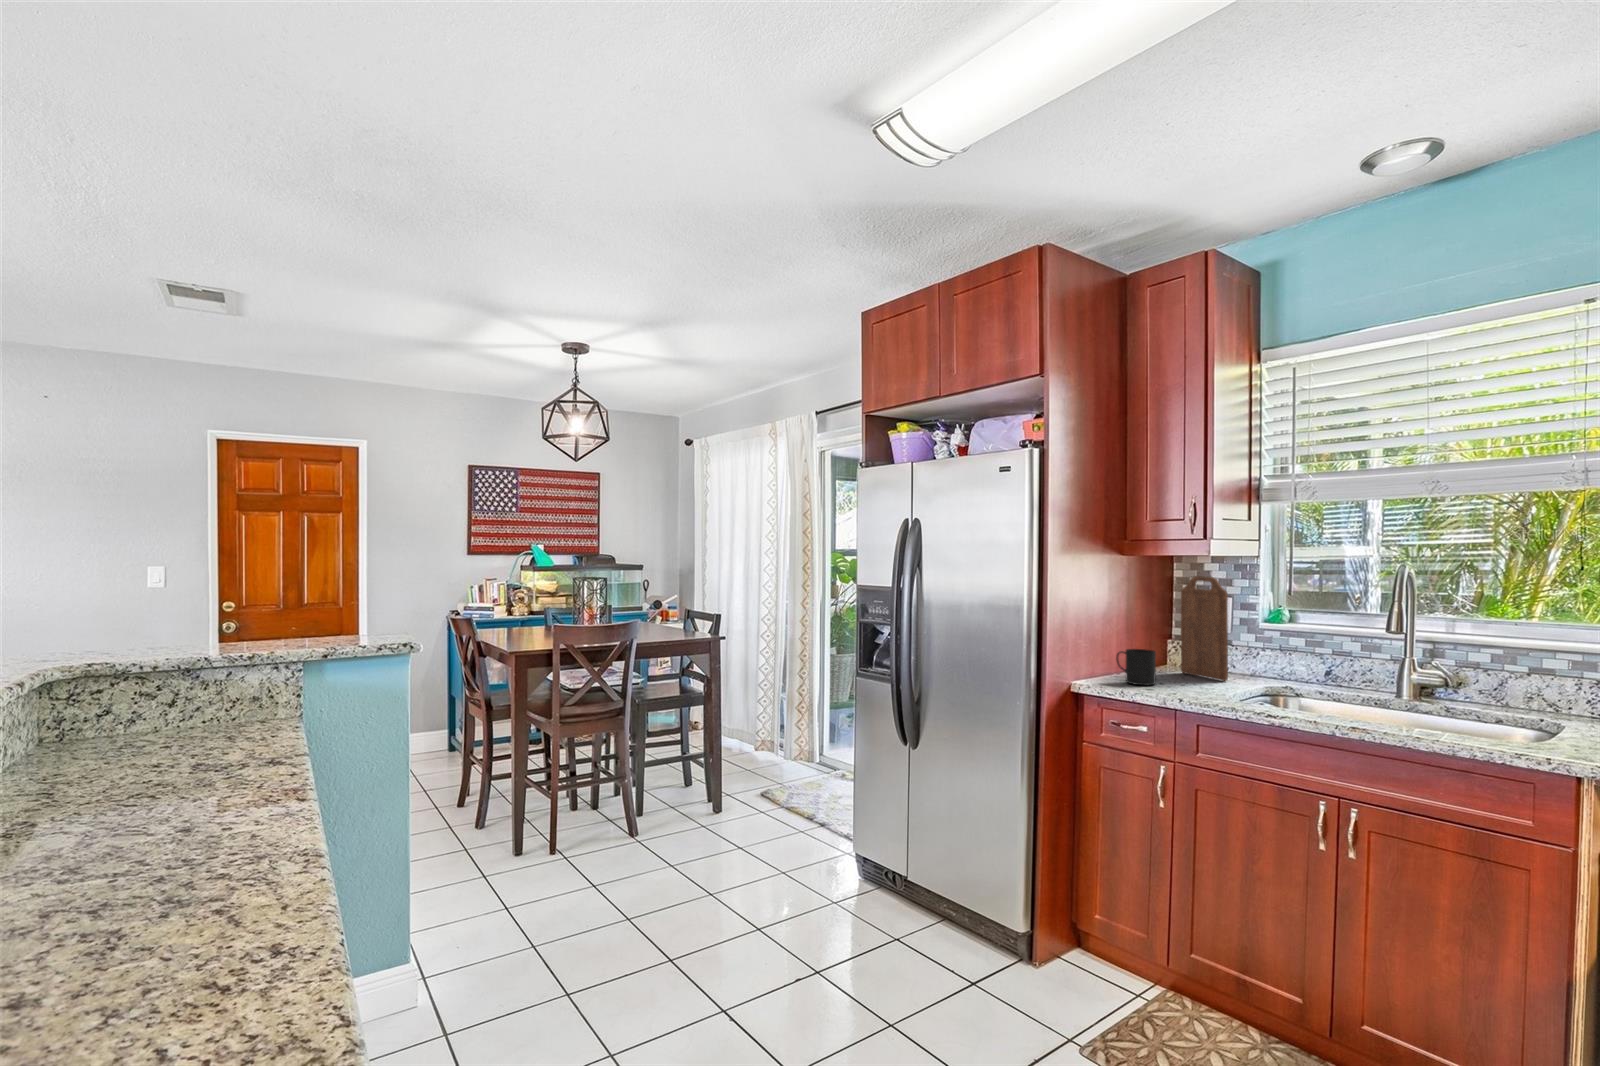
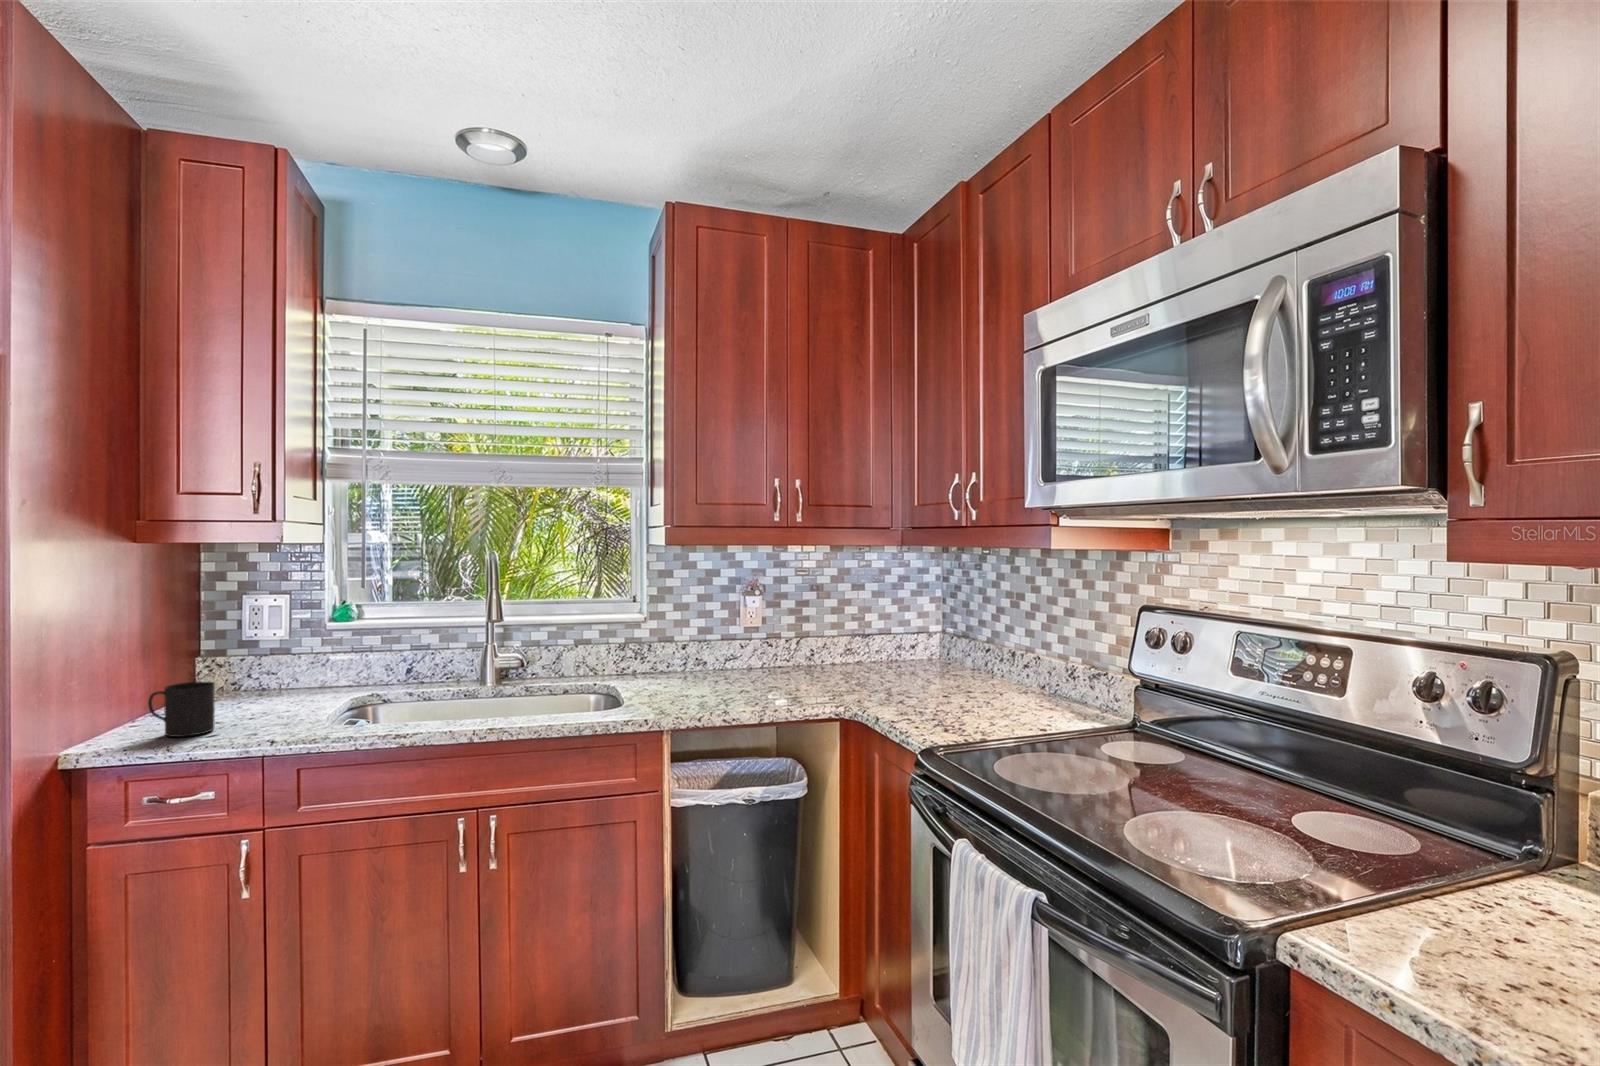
cutting board: present [1181,576,1228,681] -> none [224,572,299,703]

